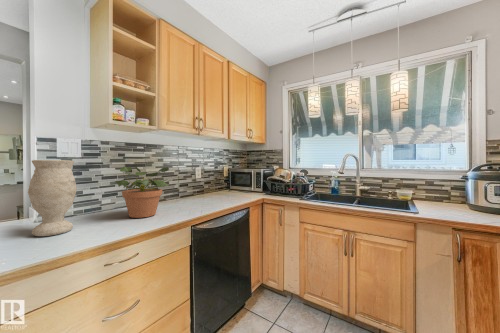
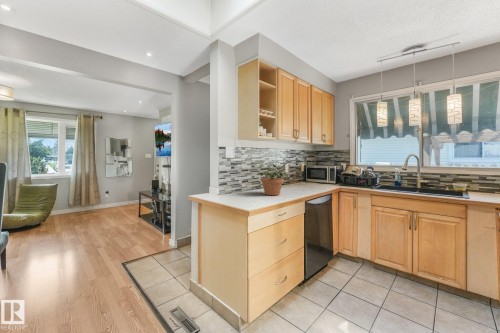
vase: present [28,160,77,236] -> none [230,161,249,201]

